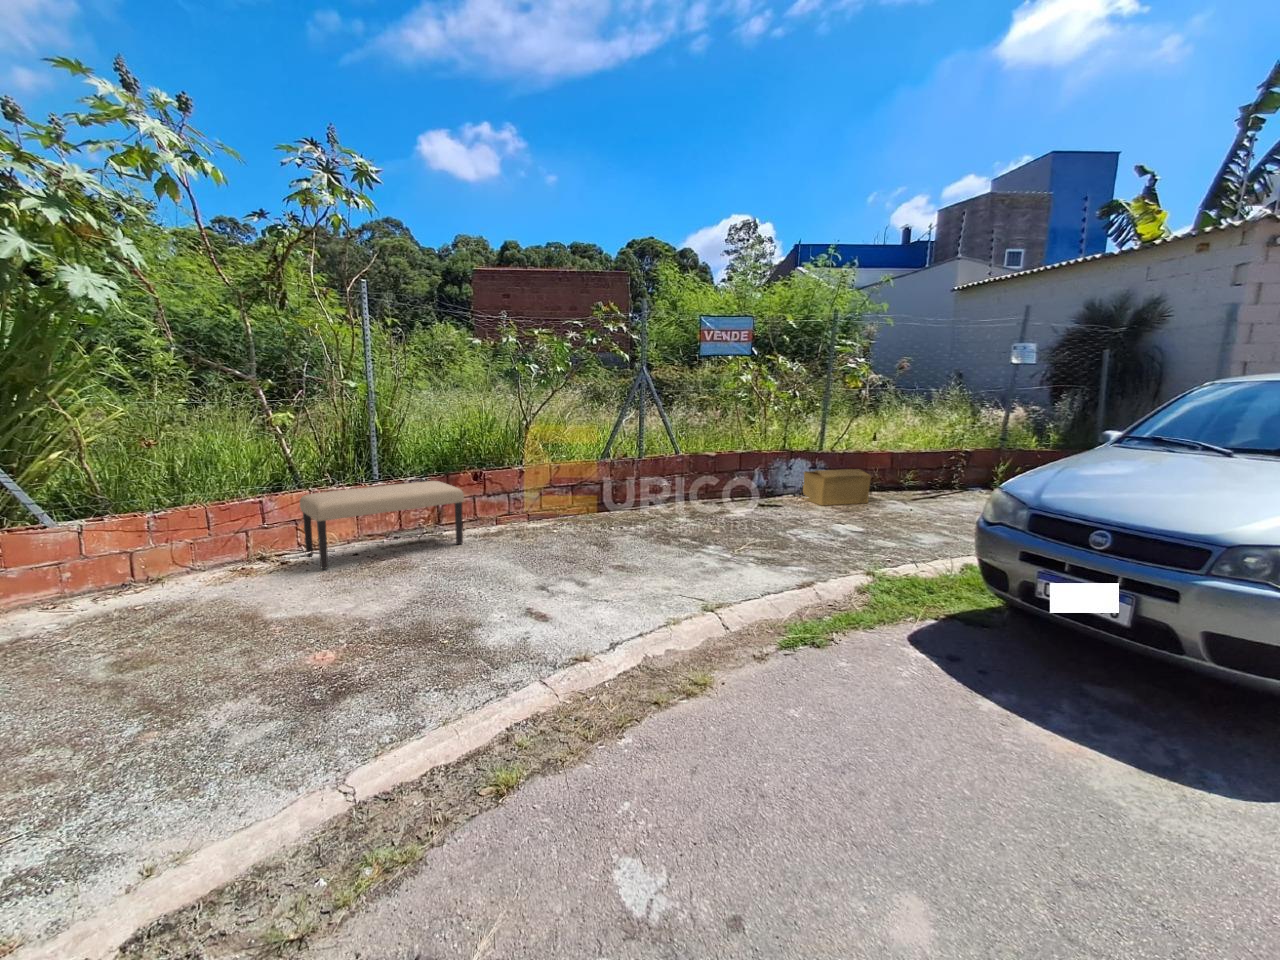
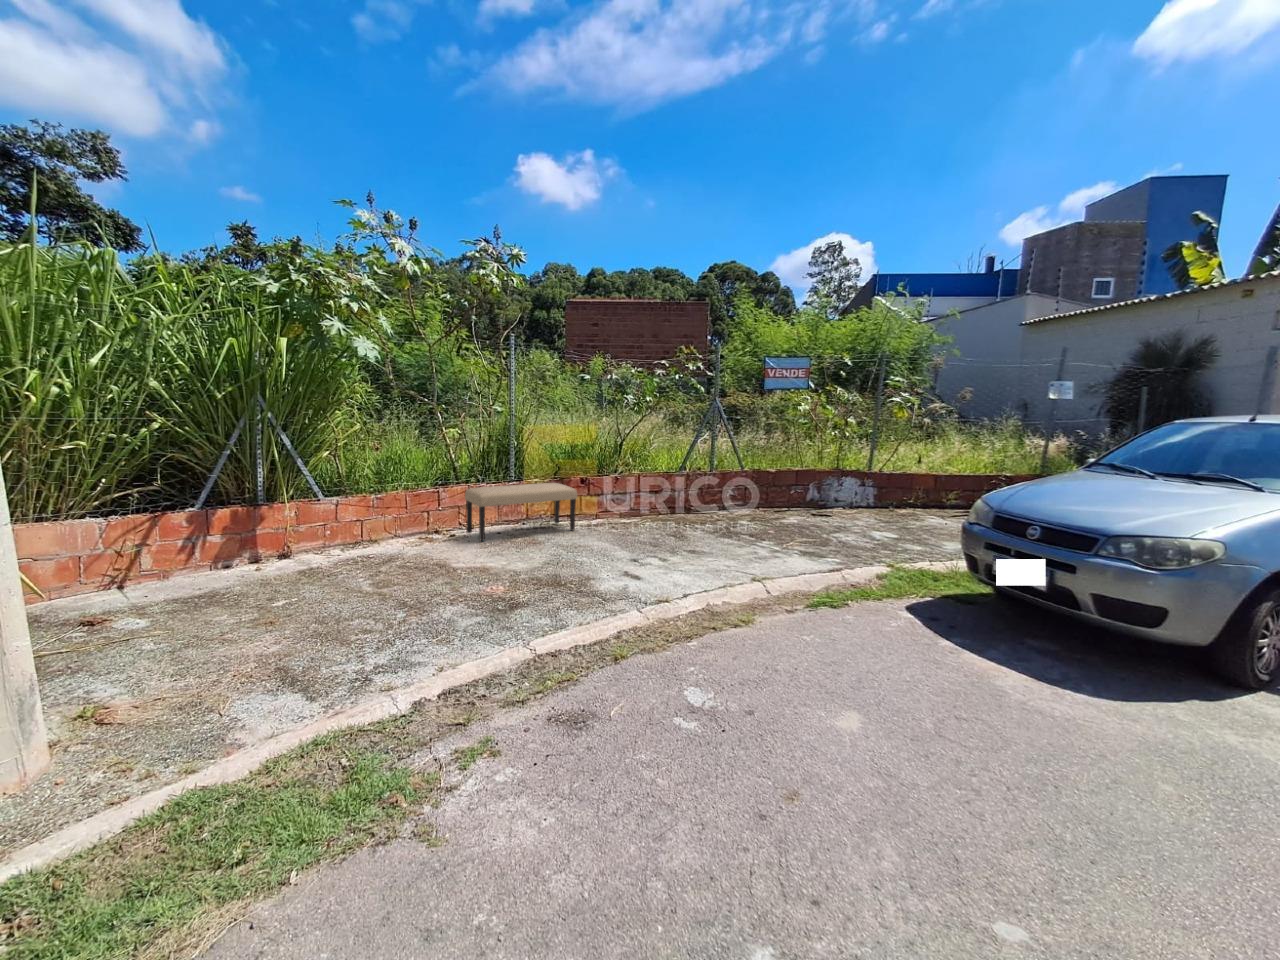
cardboard box: present [803,469,871,506] -> none [849,487,911,517]

